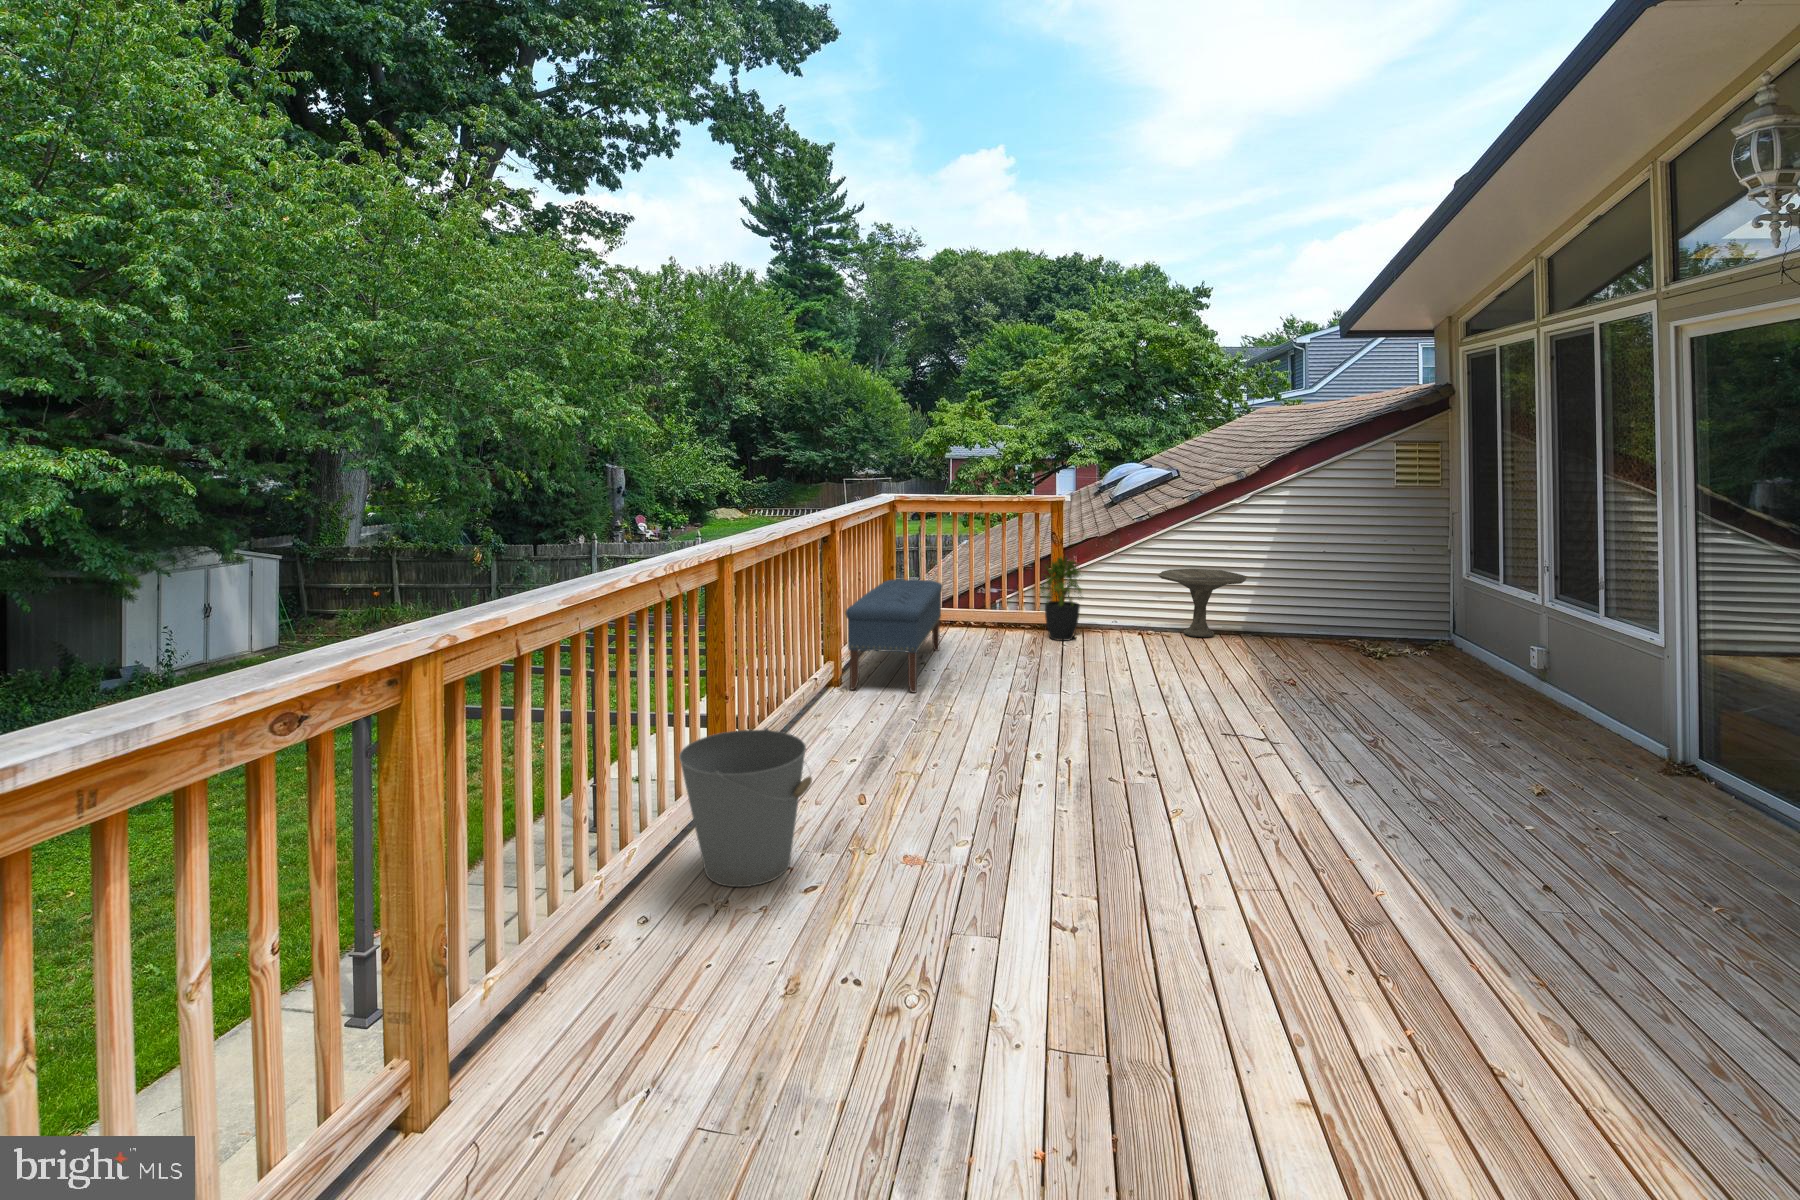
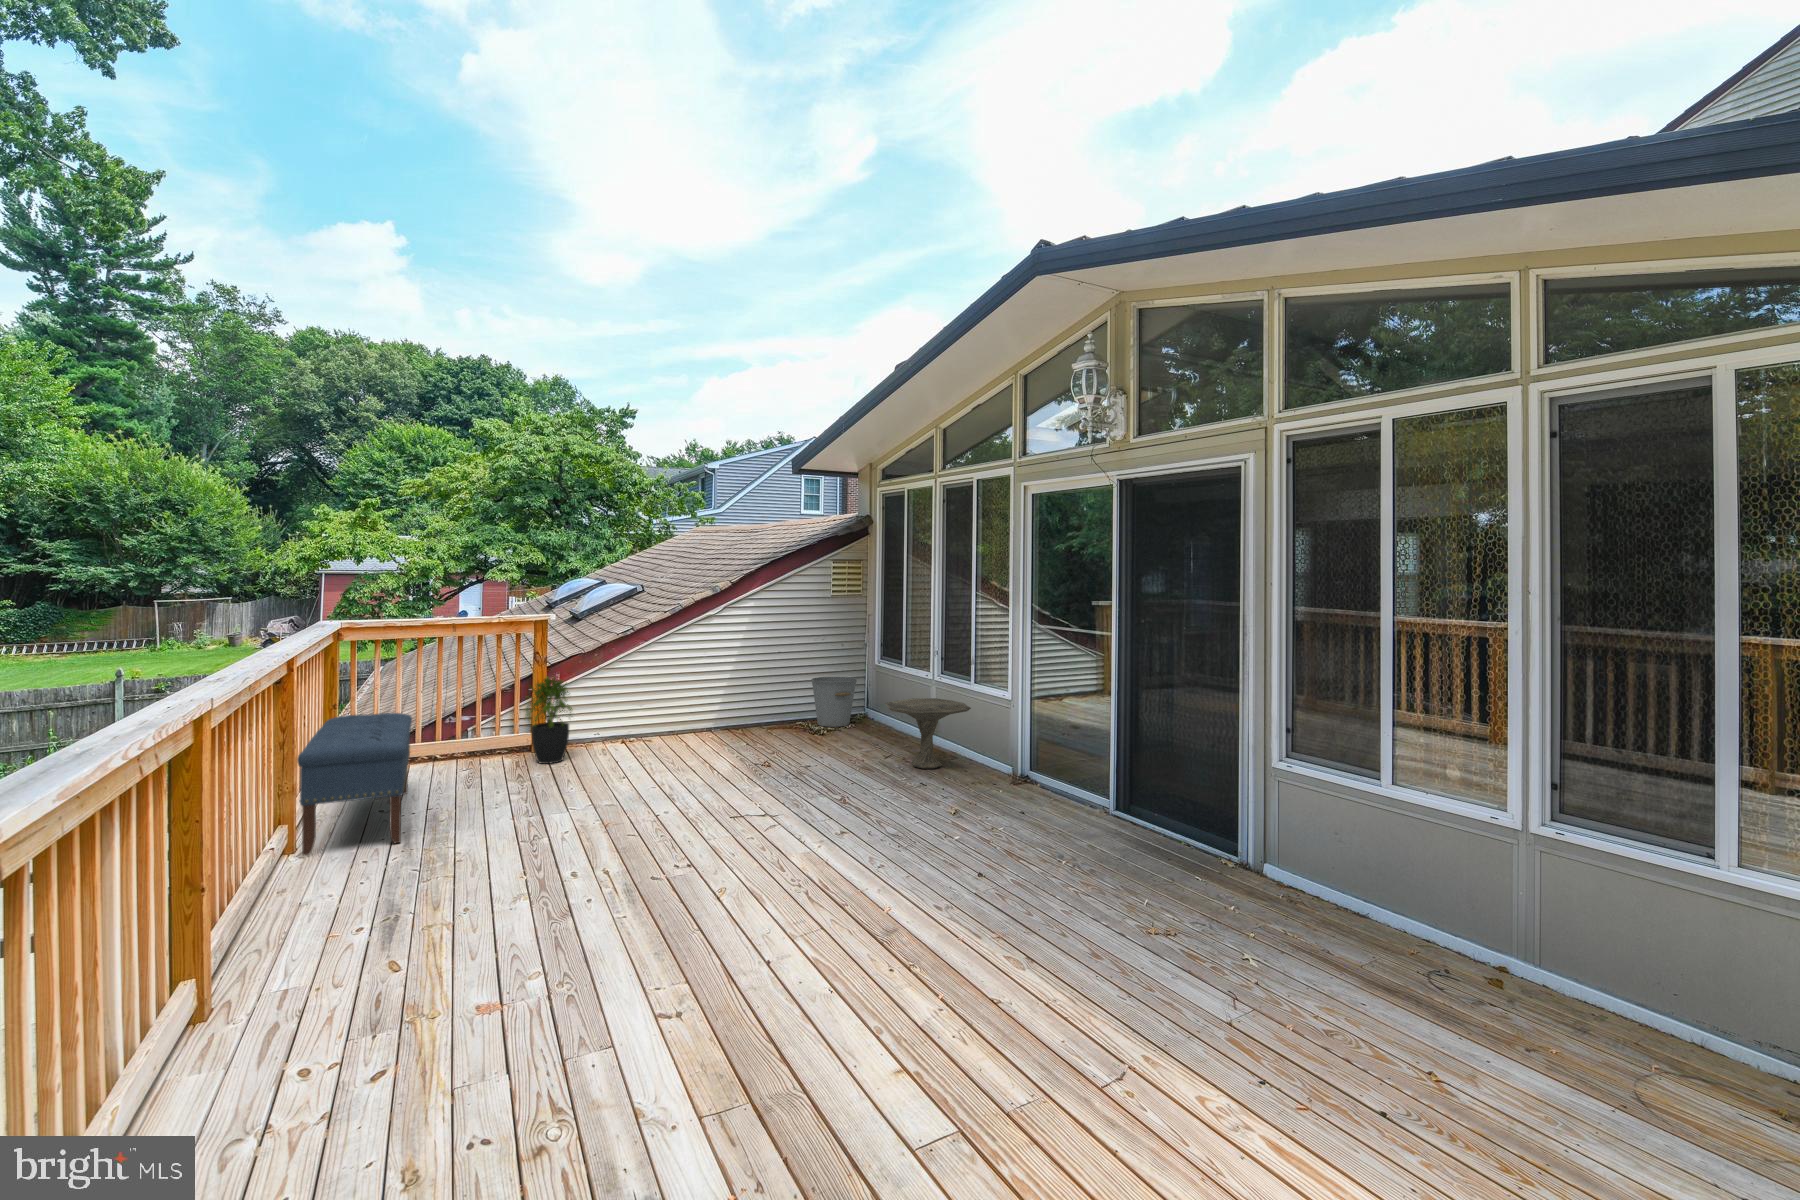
side table: present [1158,569,1247,637] -> present [885,698,971,768]
bucket: present [679,728,812,887] -> present [811,677,857,727]

